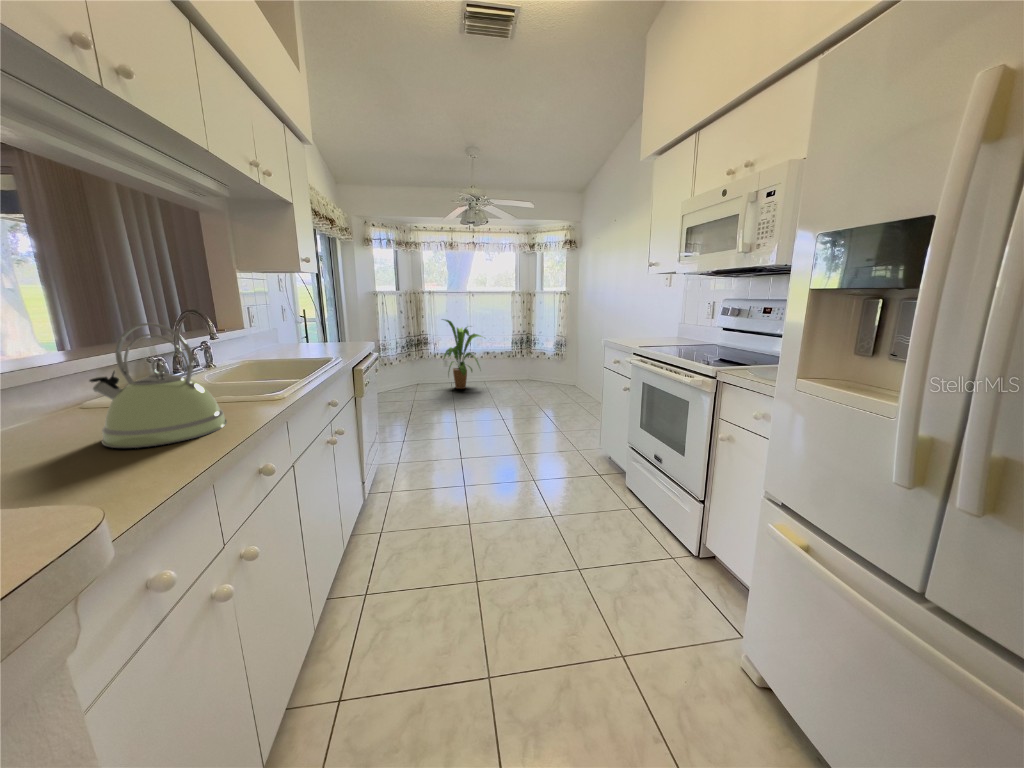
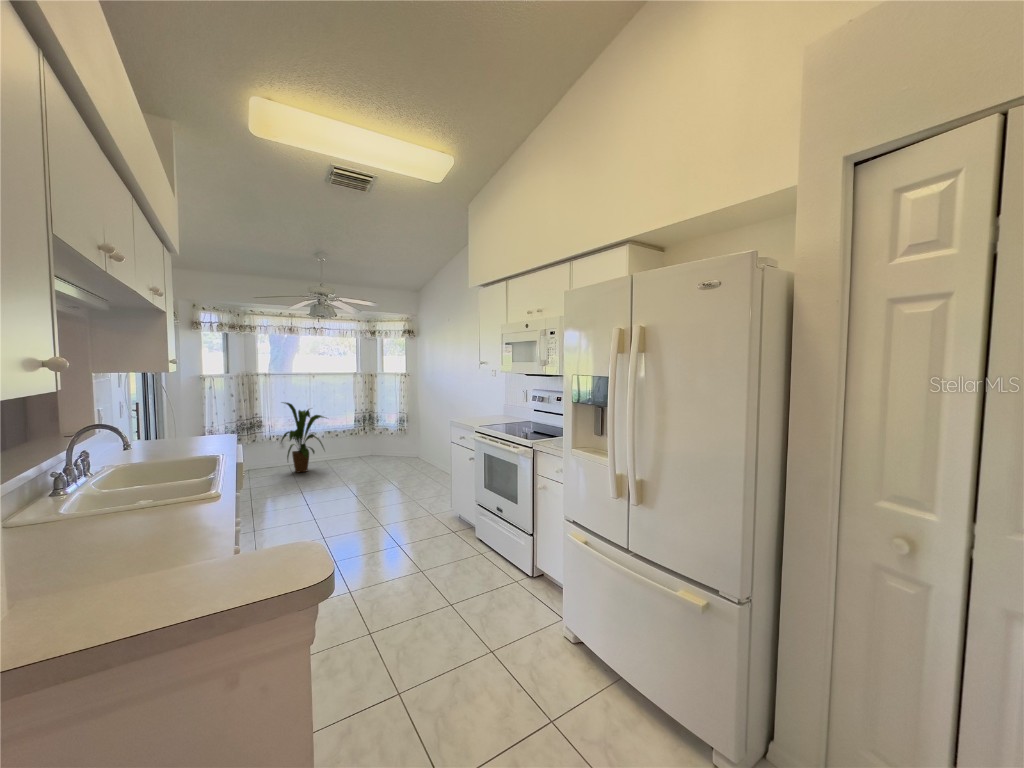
kettle: present [89,323,227,448] -> none [91,449,204,547]

